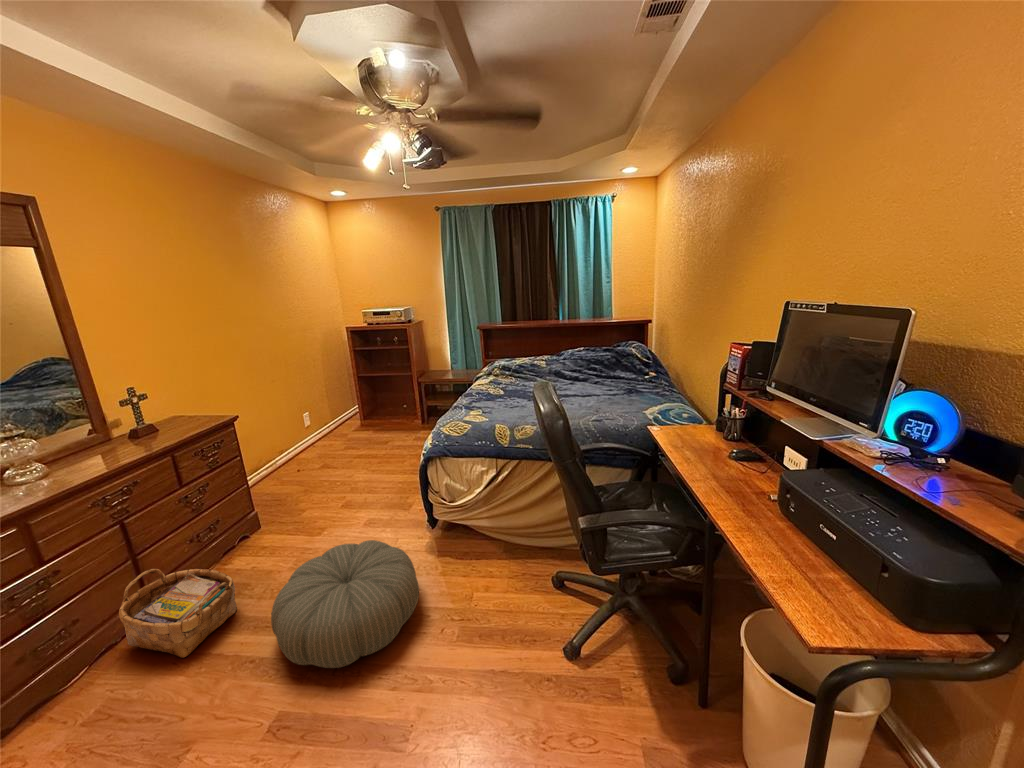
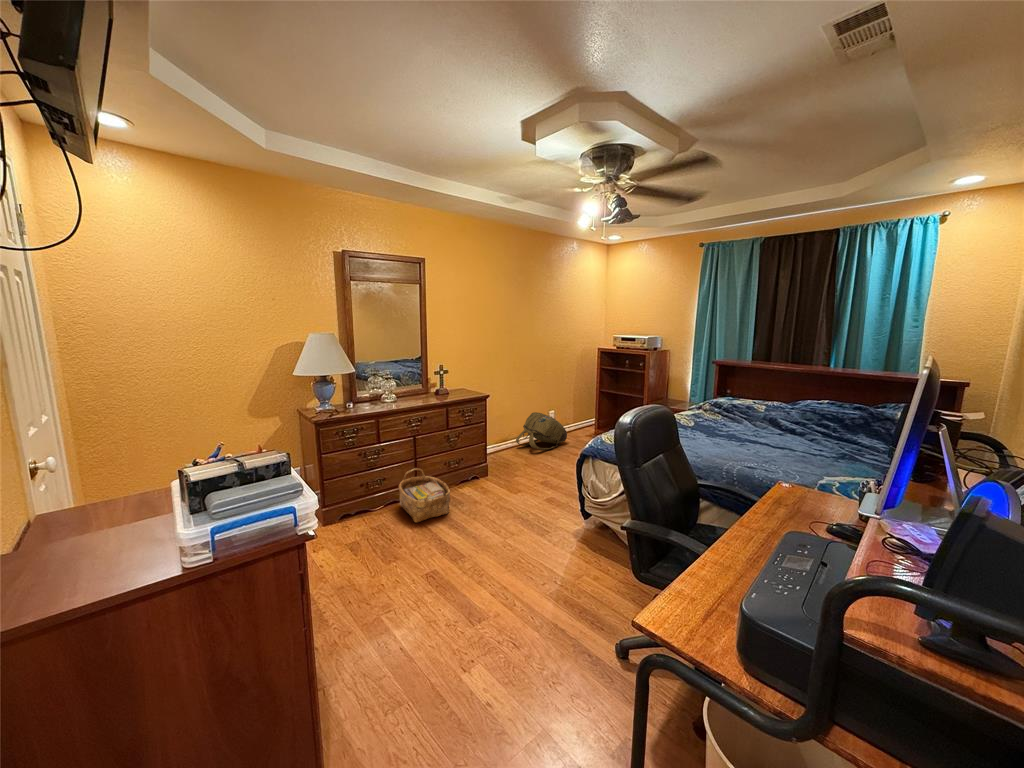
backpack: none [274,421,340,470] -> present [516,412,567,450]
pouf: present [271,540,419,668] -> none [448,496,546,572]

